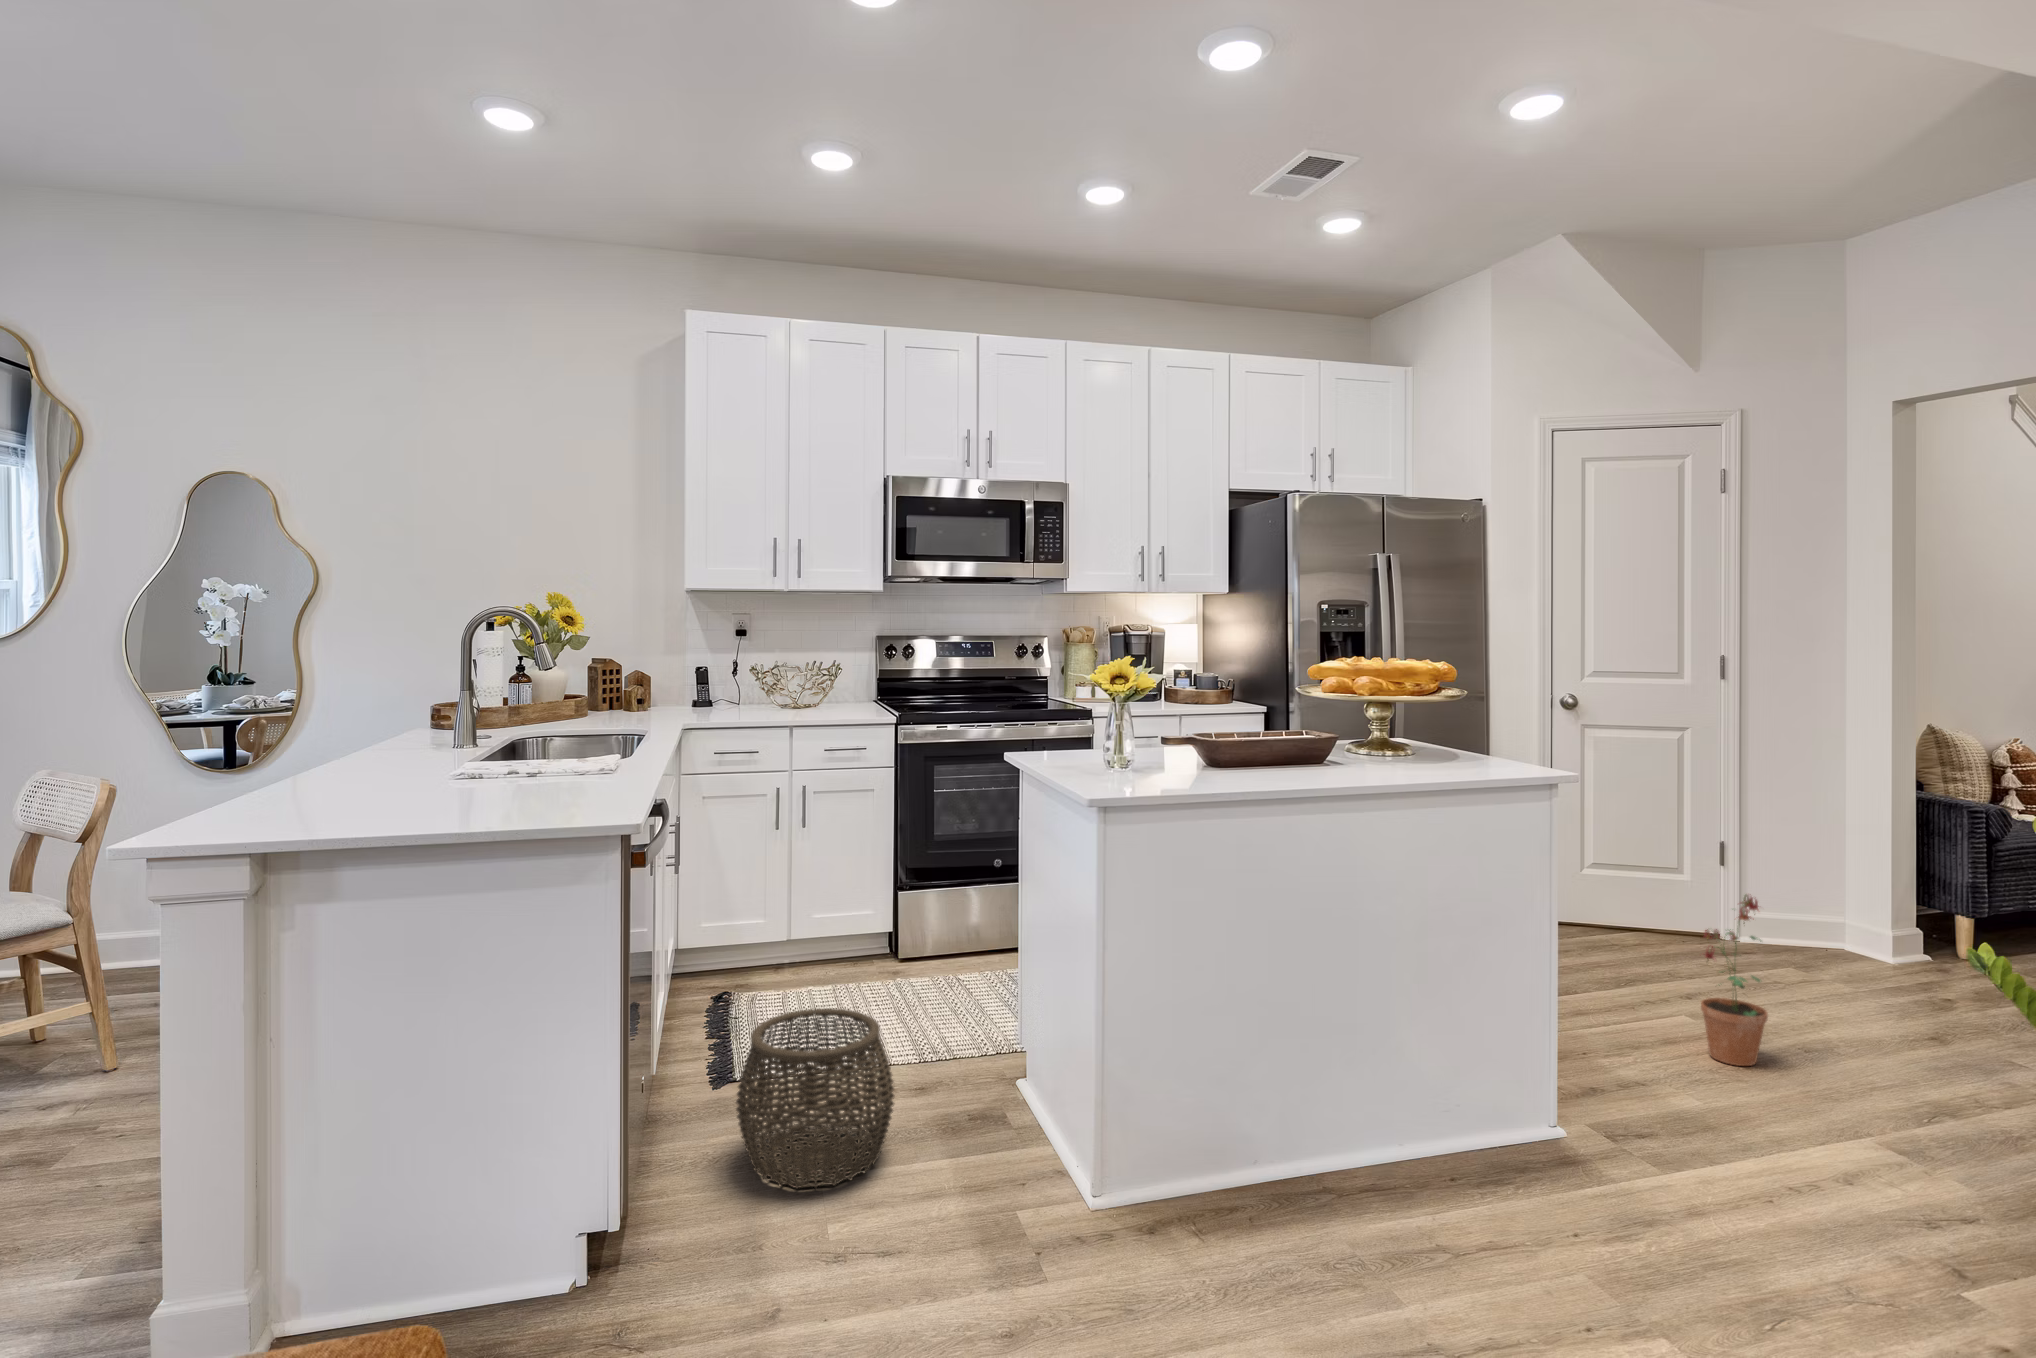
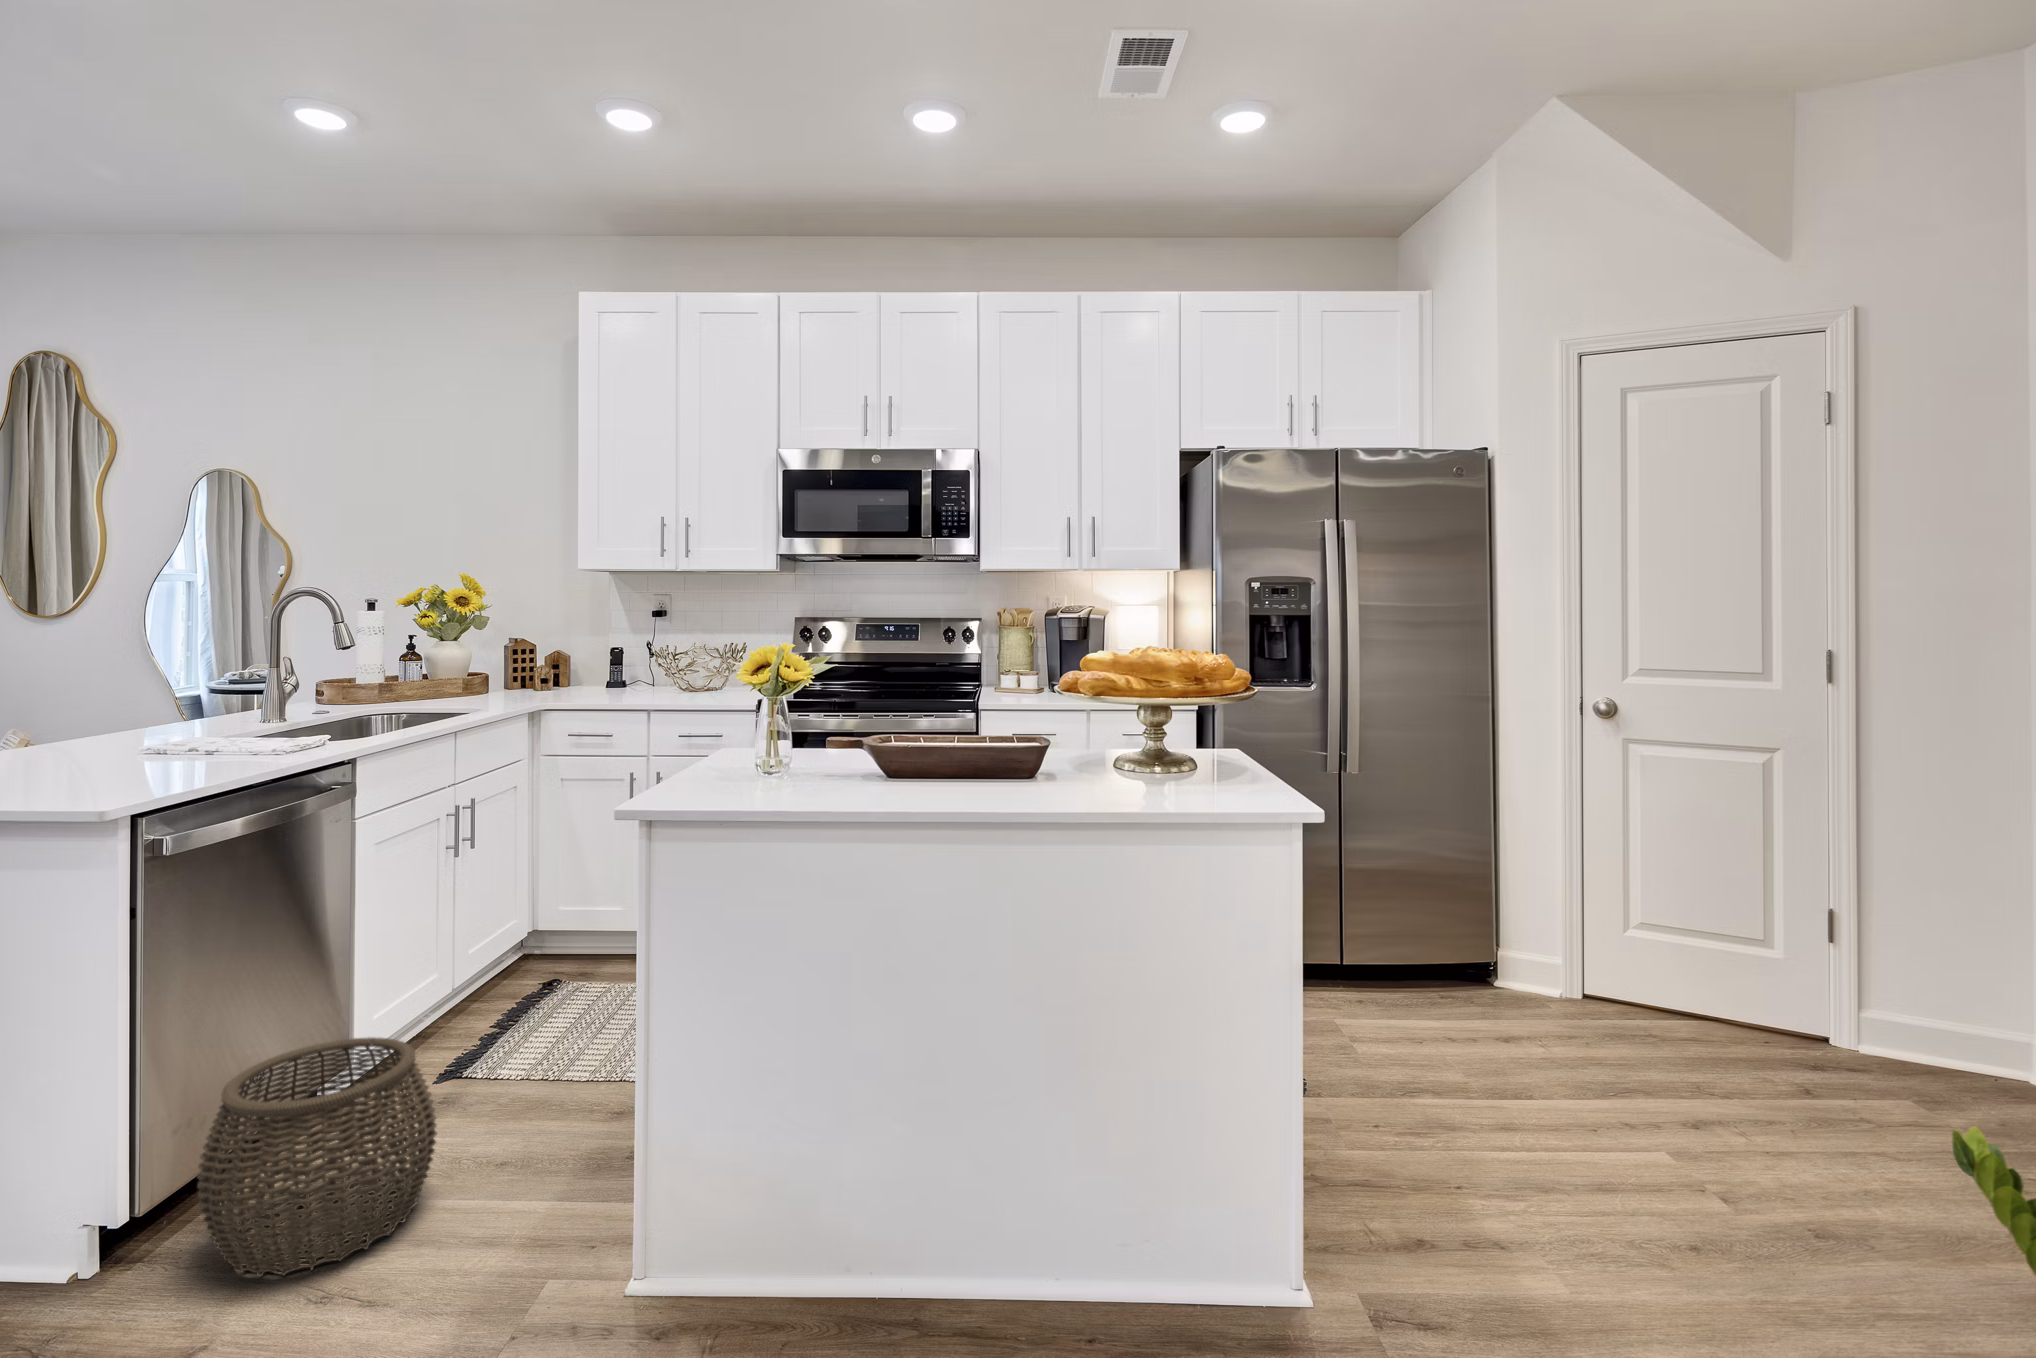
potted plant: present [1701,895,1768,1066] -> none [1657,1009,1780,1290]

